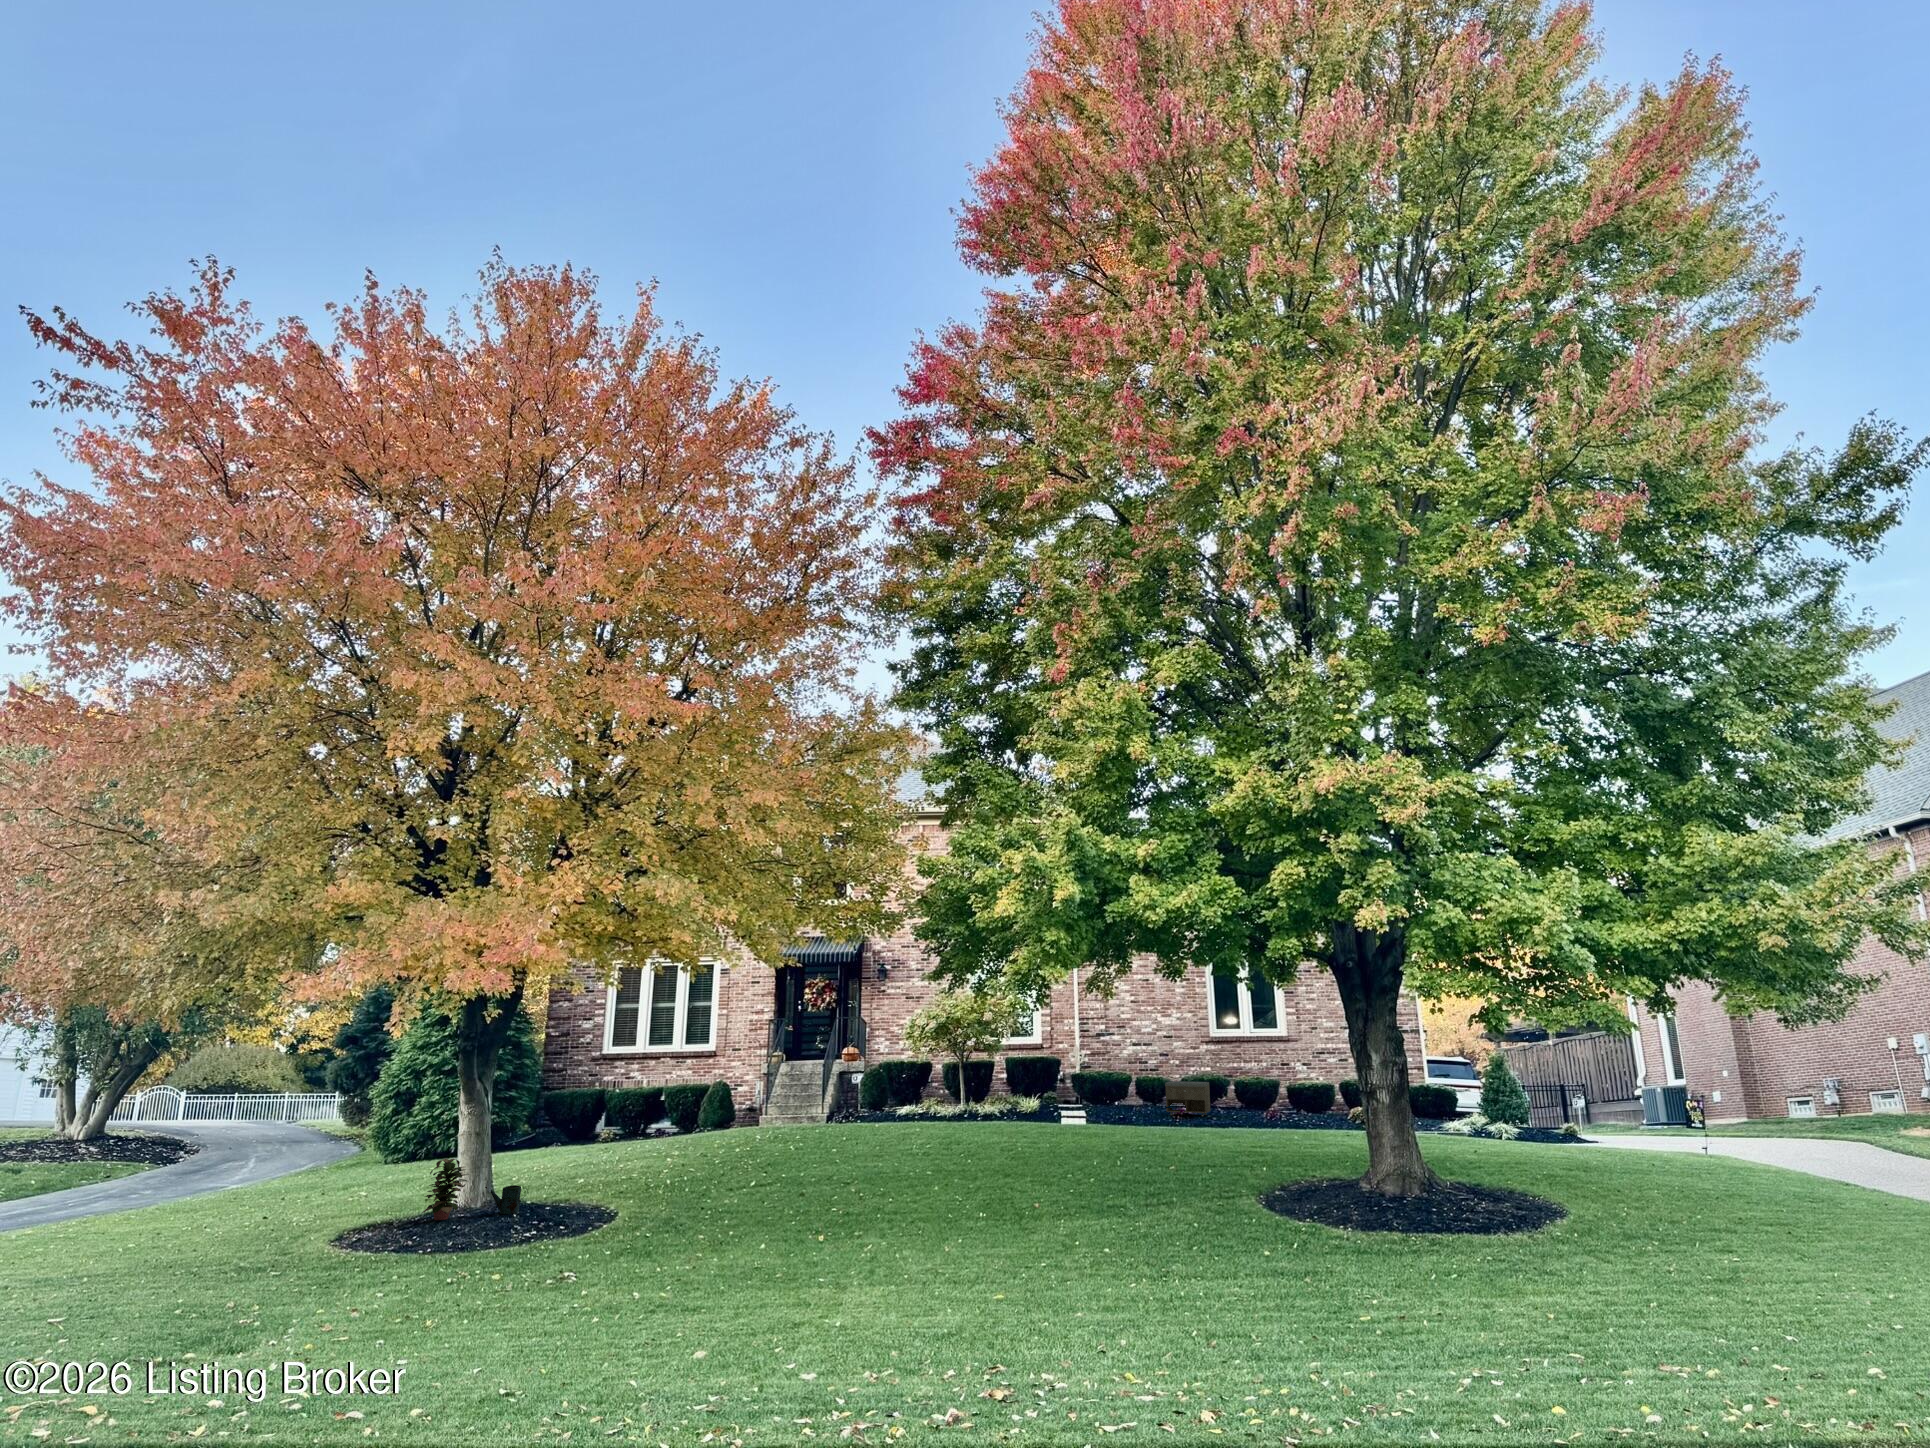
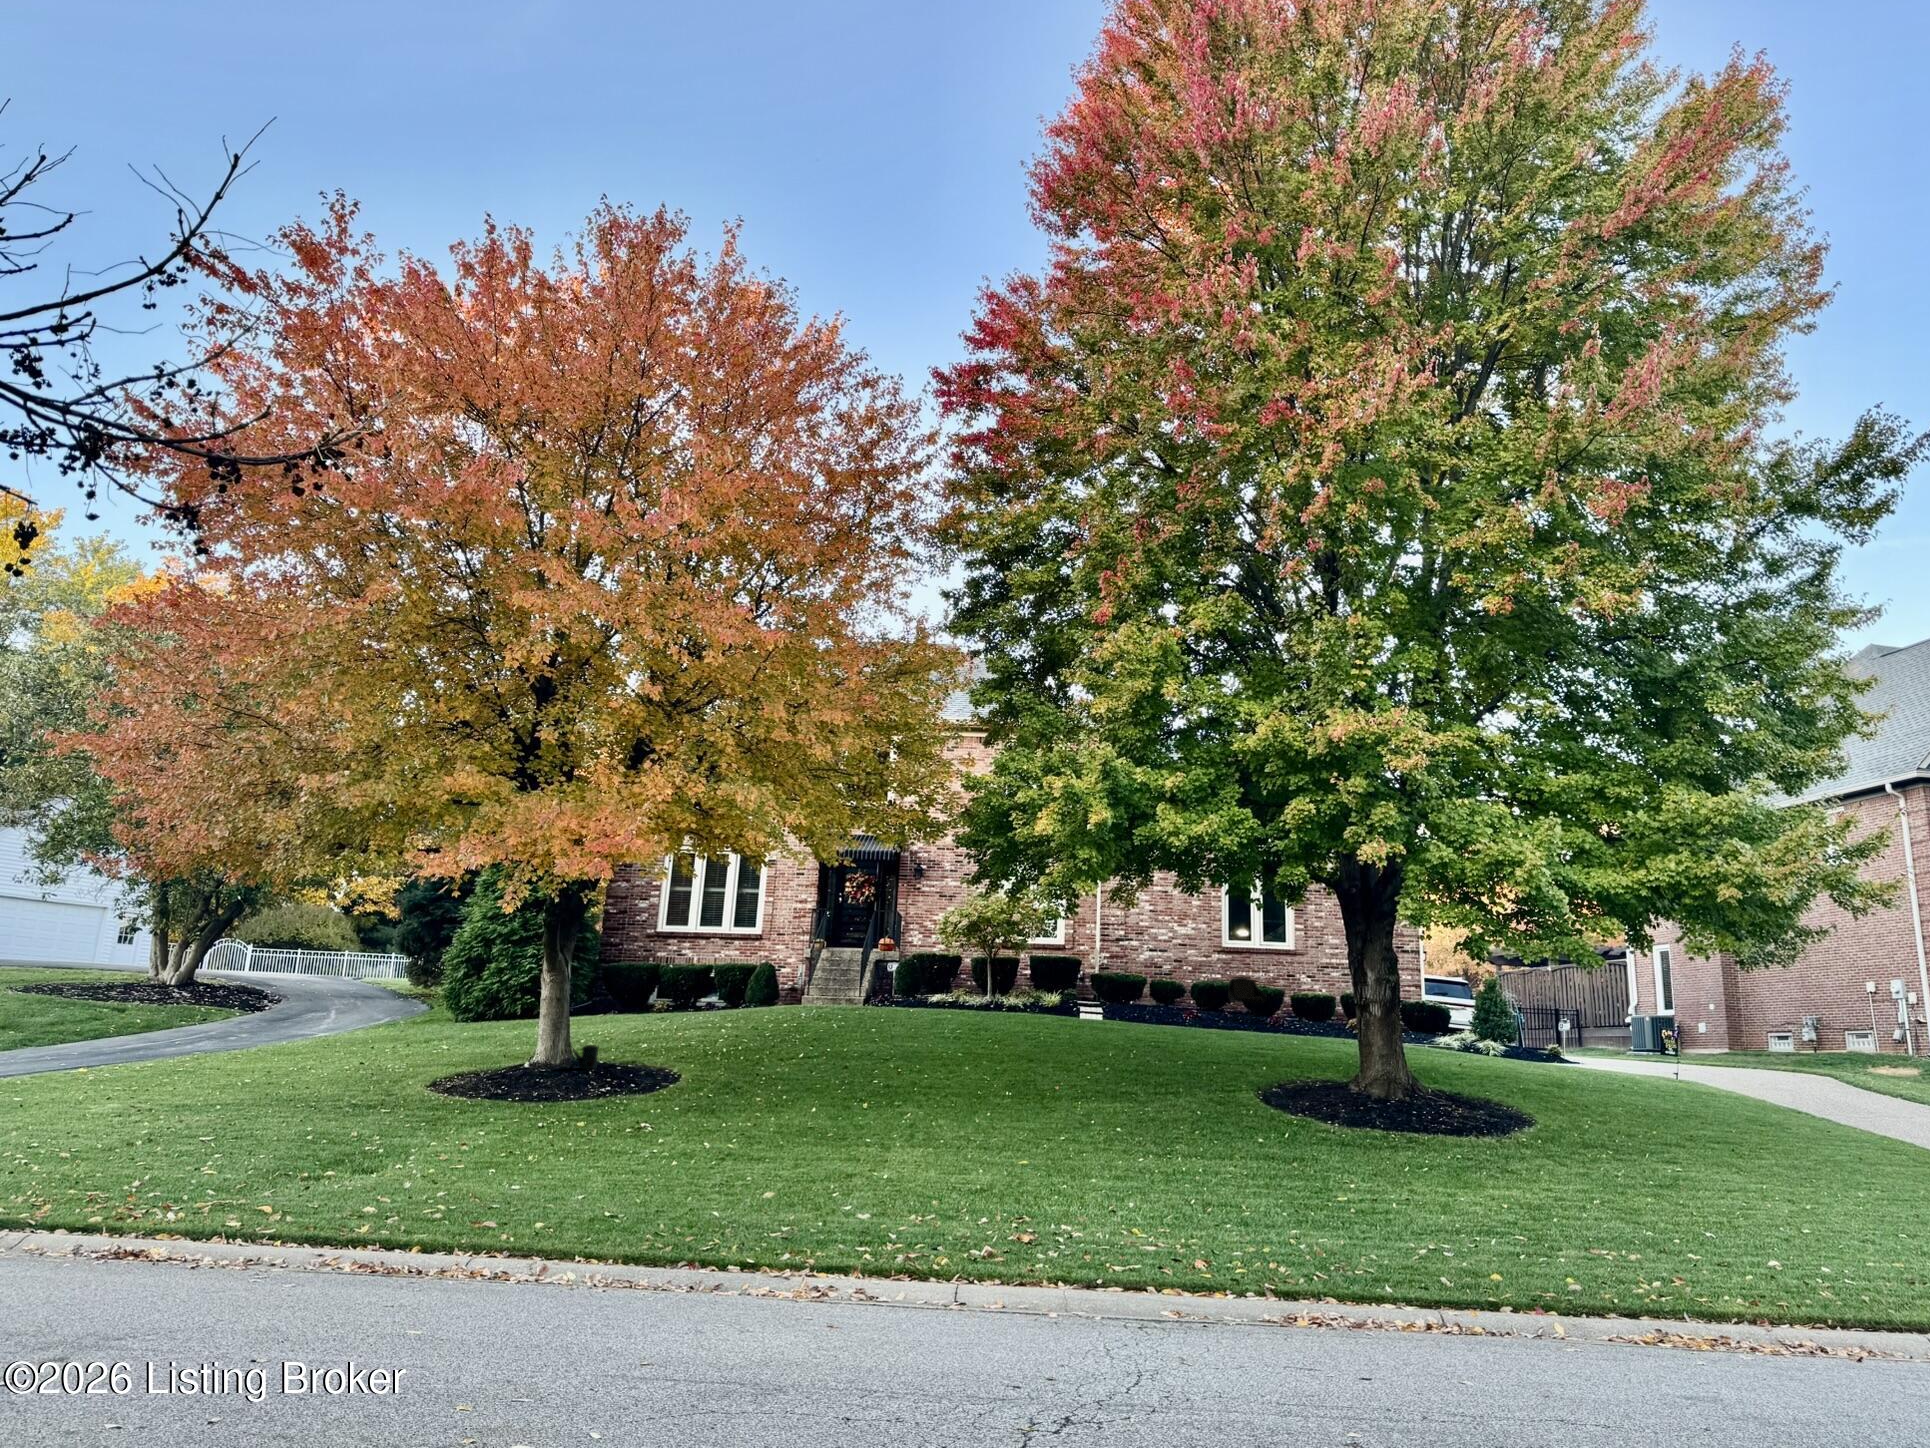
lounge chair: none [1221,1069,1263,1116] -> present [1228,977,1267,1020]
storage bench: present [1165,1081,1210,1116] -> none [1175,985,1217,1019]
decorative plant: present [422,1159,467,1220] -> none [513,1019,554,1071]

